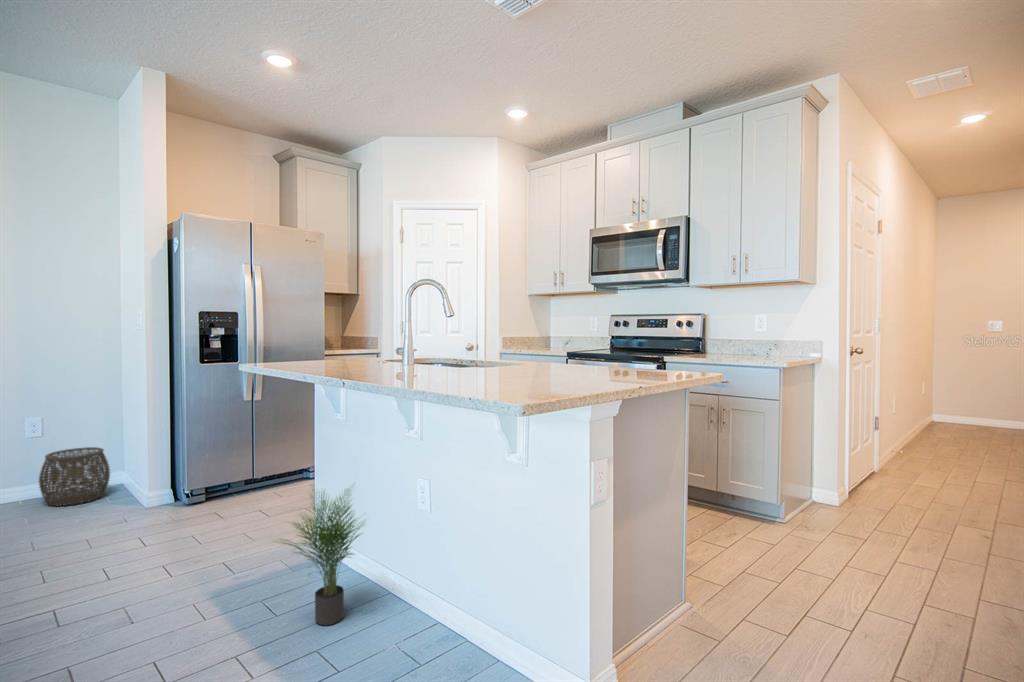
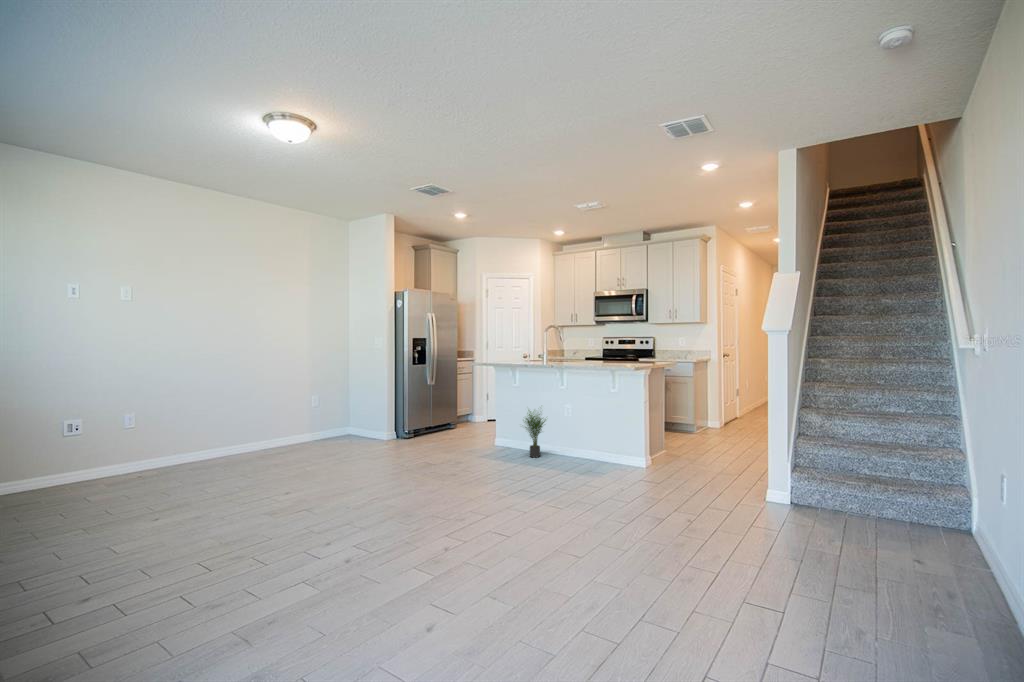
woven basket: present [39,447,110,506] -> none [326,411,357,440]

